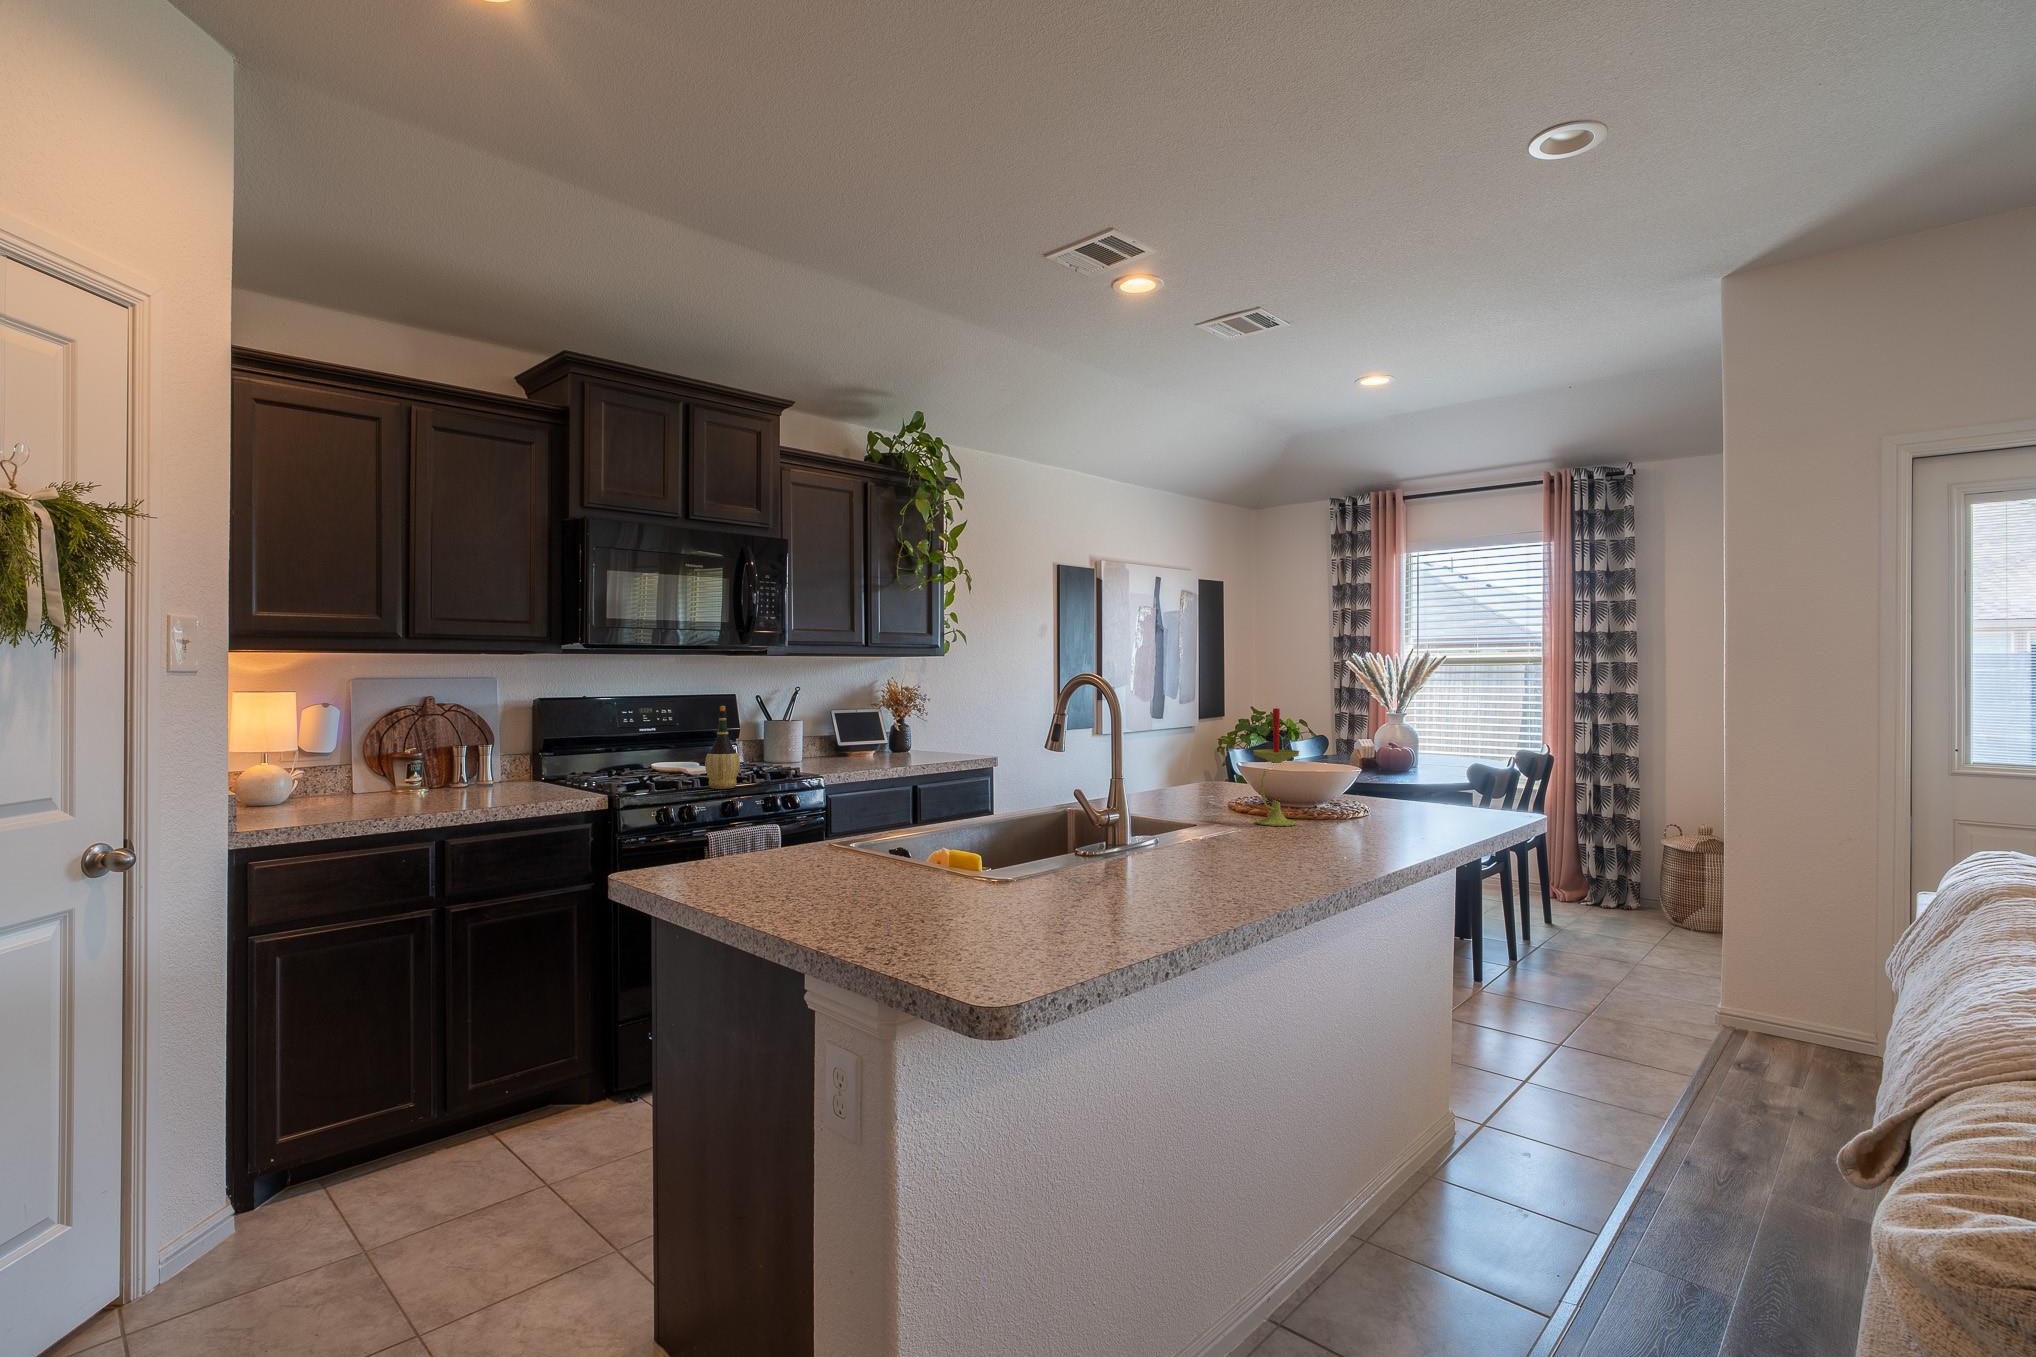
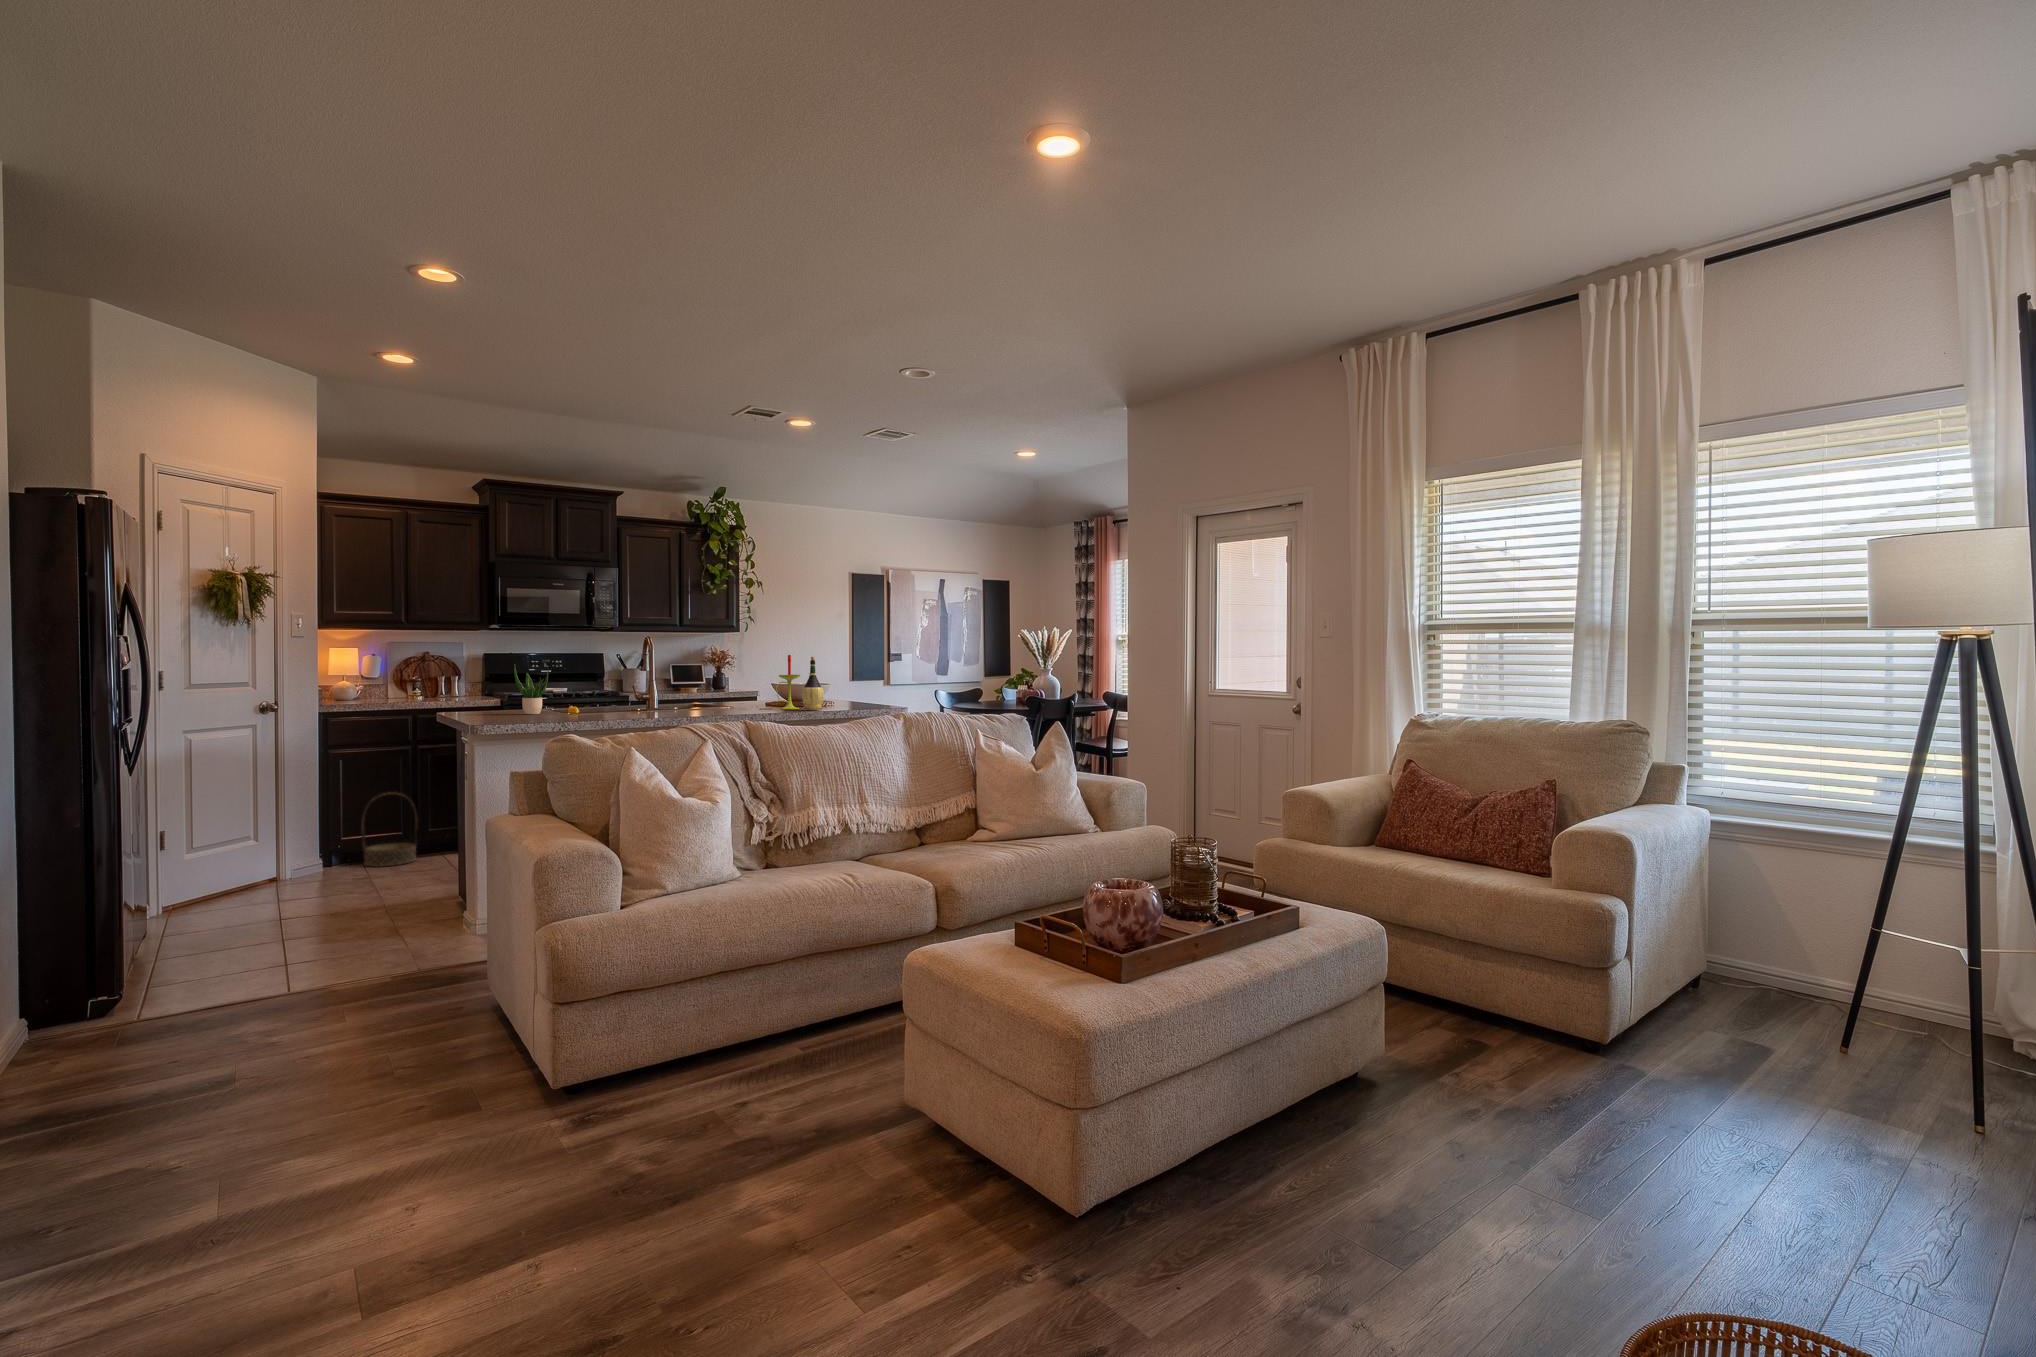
wine bottle: present [705,706,740,789] -> present [802,657,824,710]
potted plant: none [800,749,881,879] -> present [514,665,548,714]
basket: none [327,1025,450,1211] -> present [361,792,418,867]

